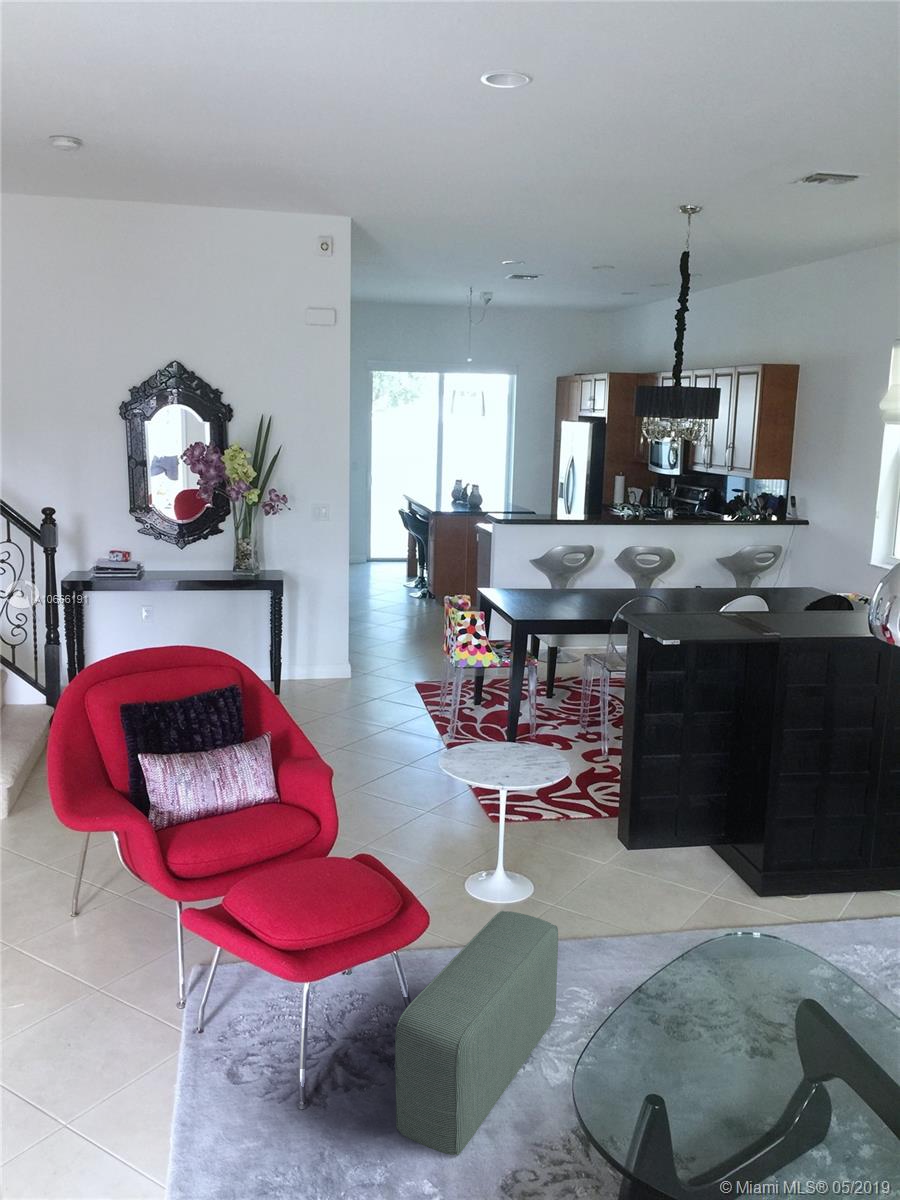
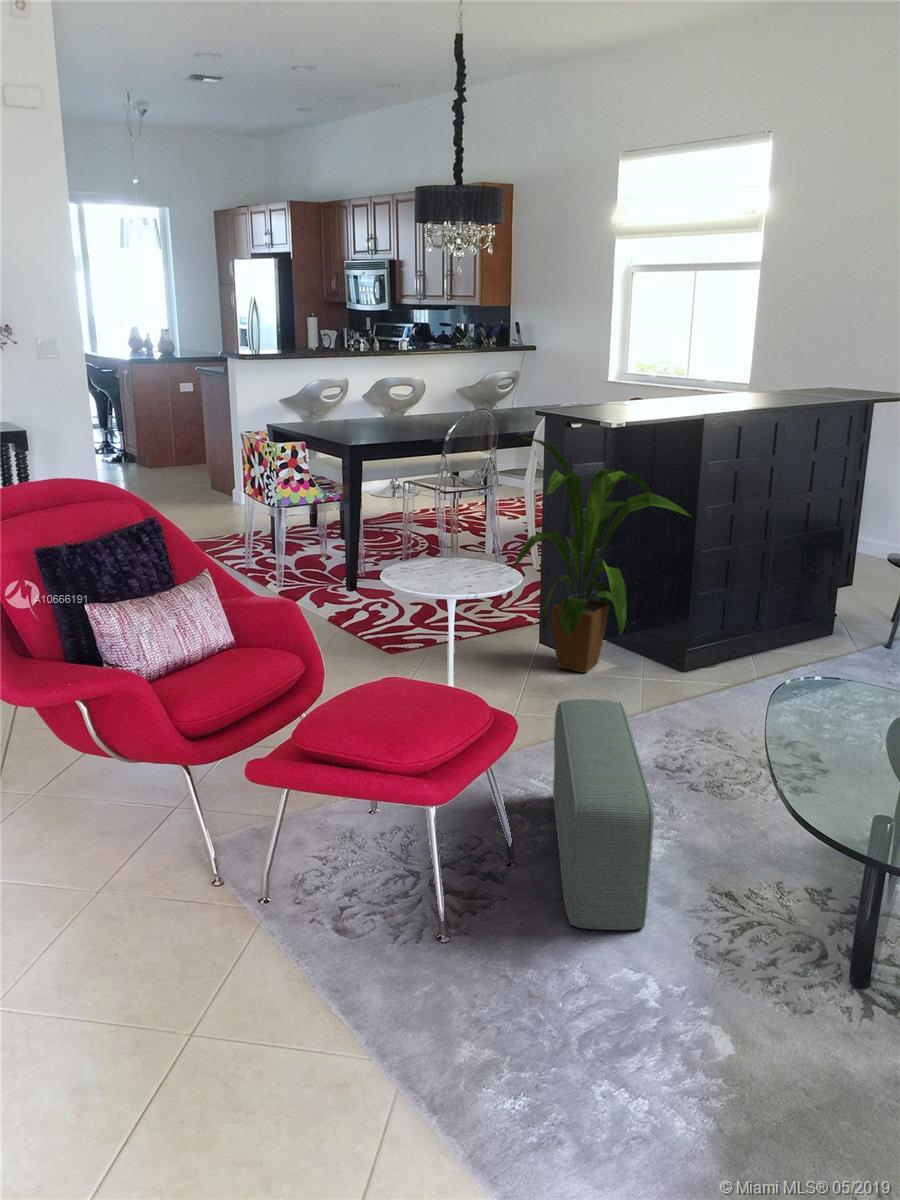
house plant: none [569,642,760,882] -> present [511,437,691,673]

